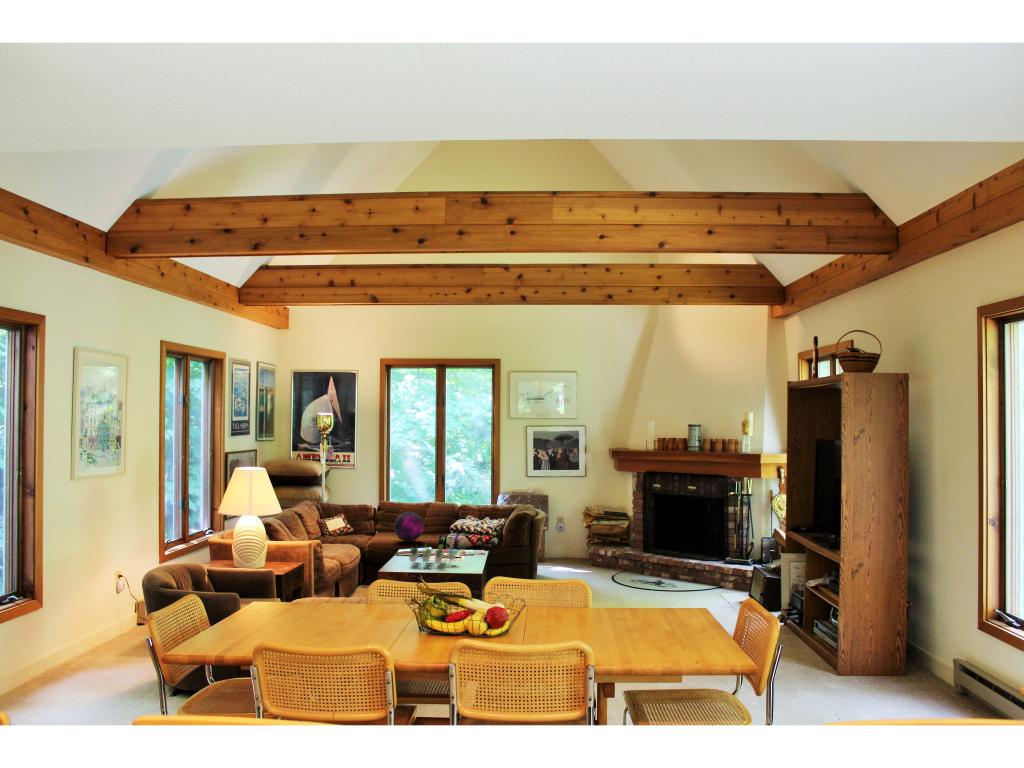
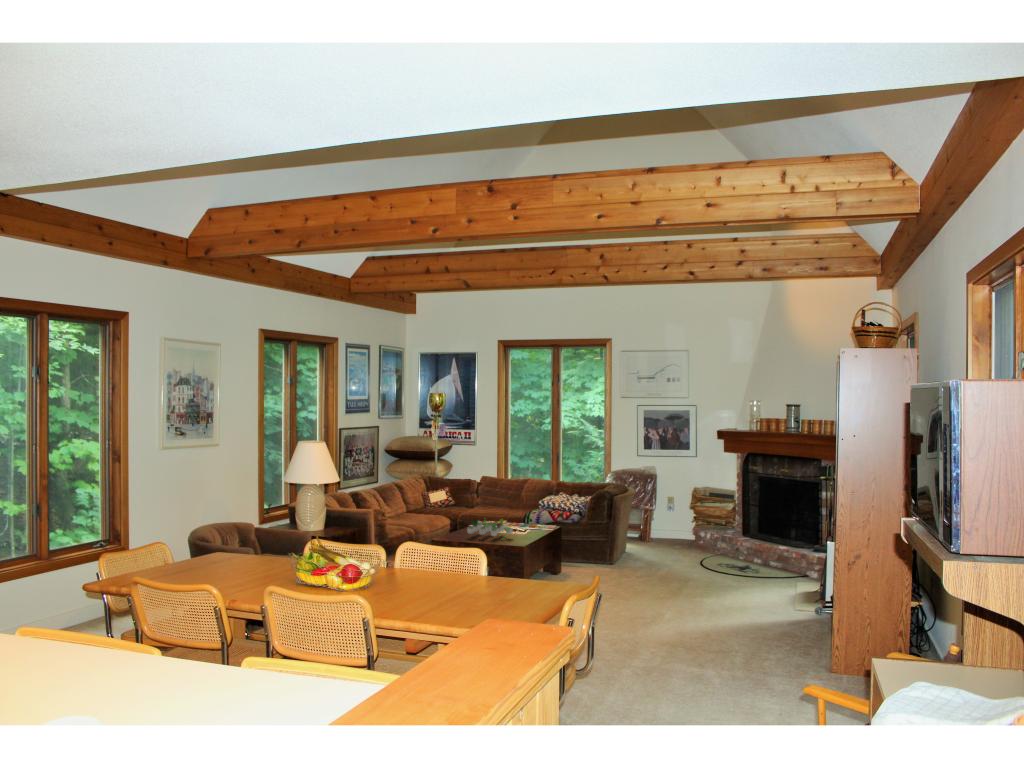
decorative orb: present [394,512,424,542] -> none [483,487,512,516]

